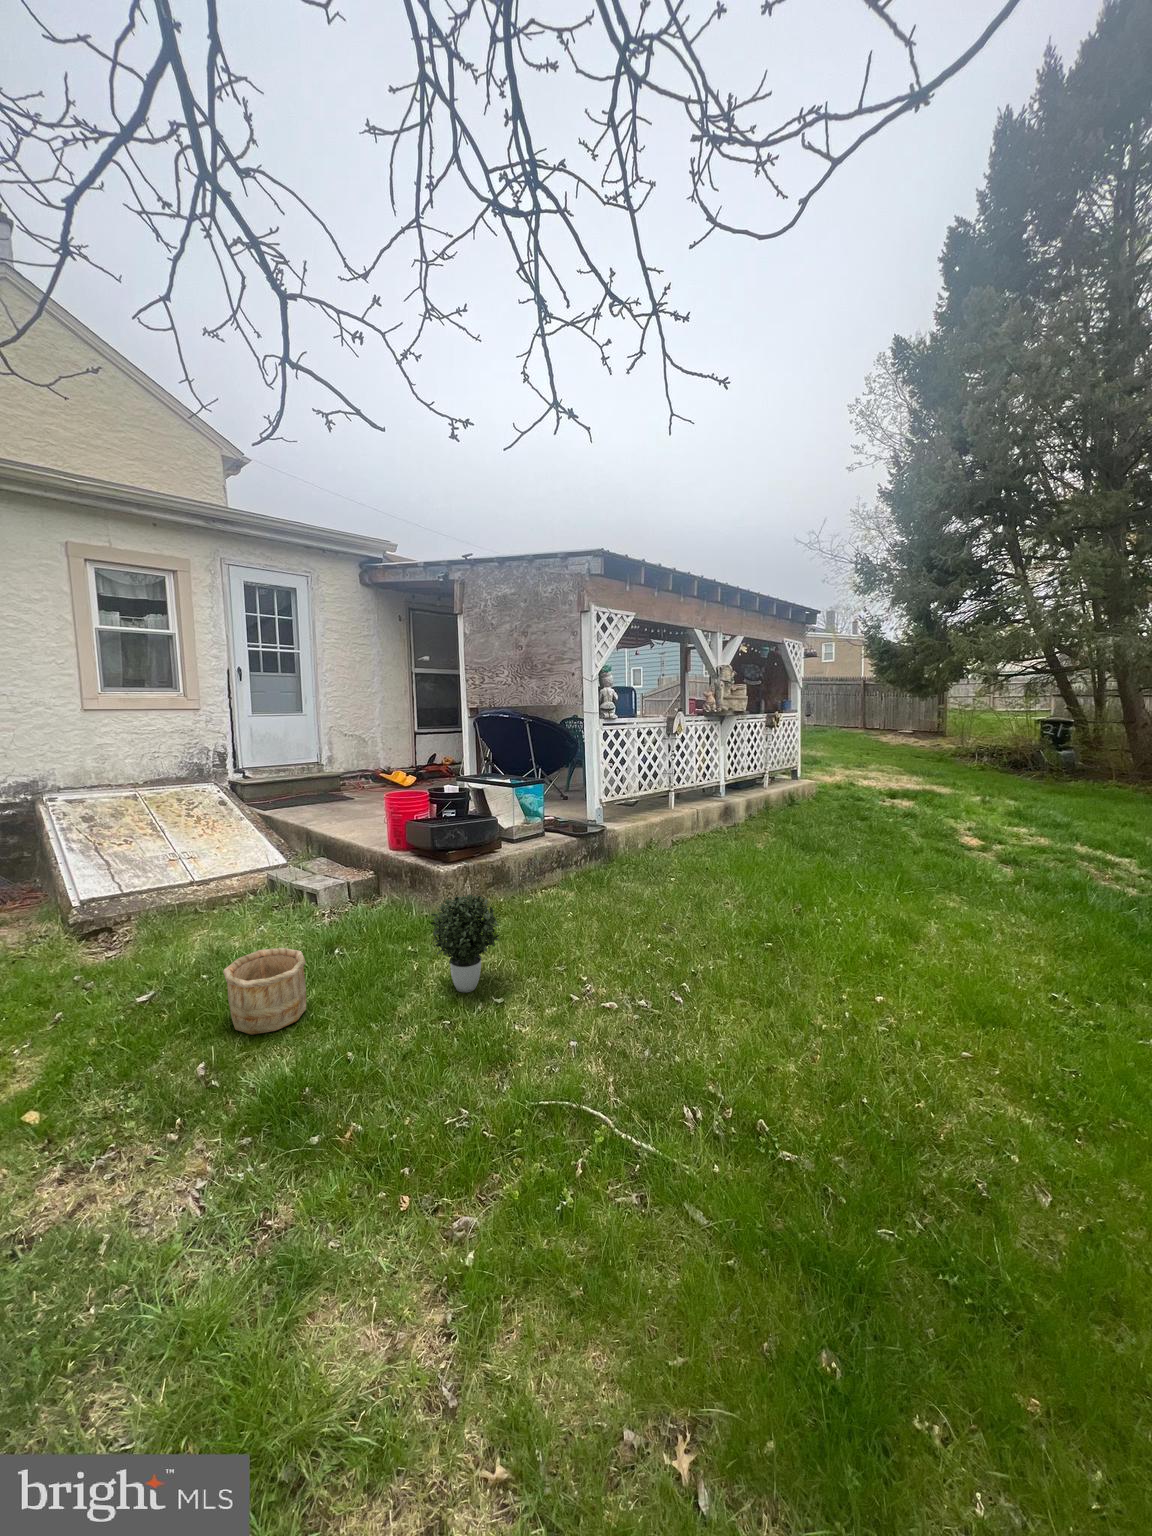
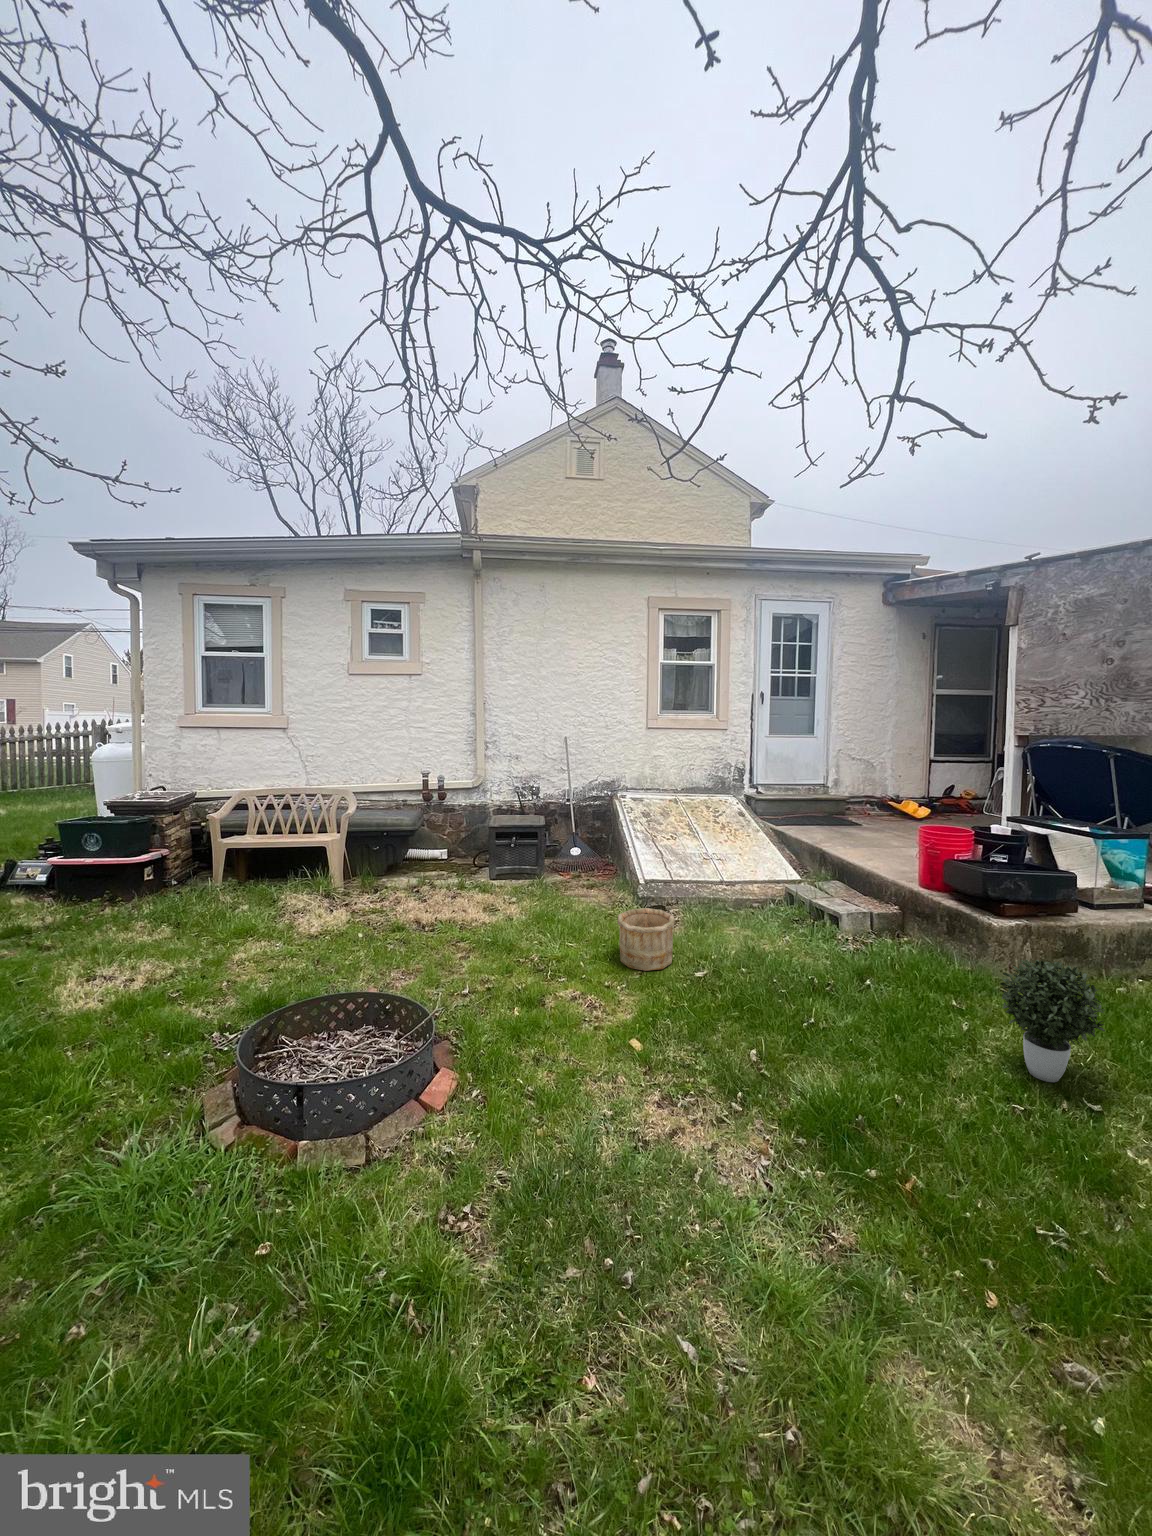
wooden bucket: present [223,948,306,1035] -> present [618,908,674,971]

